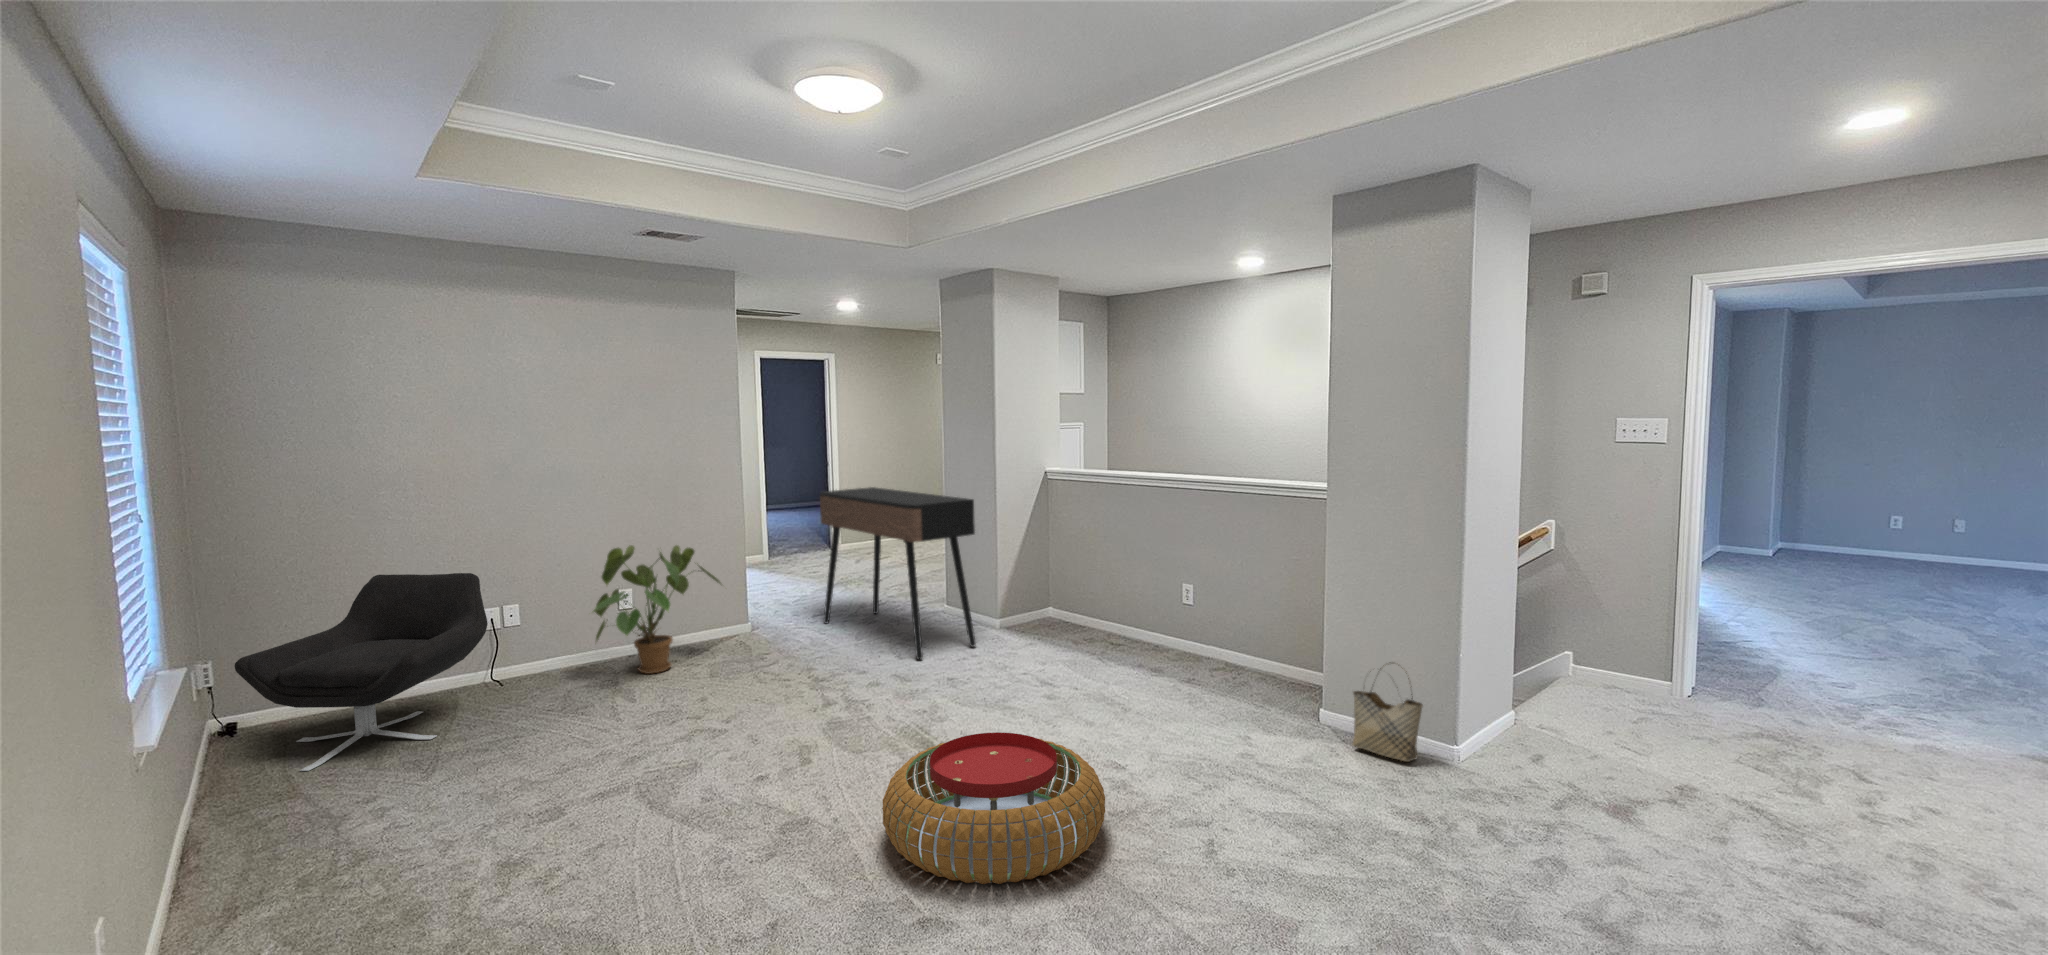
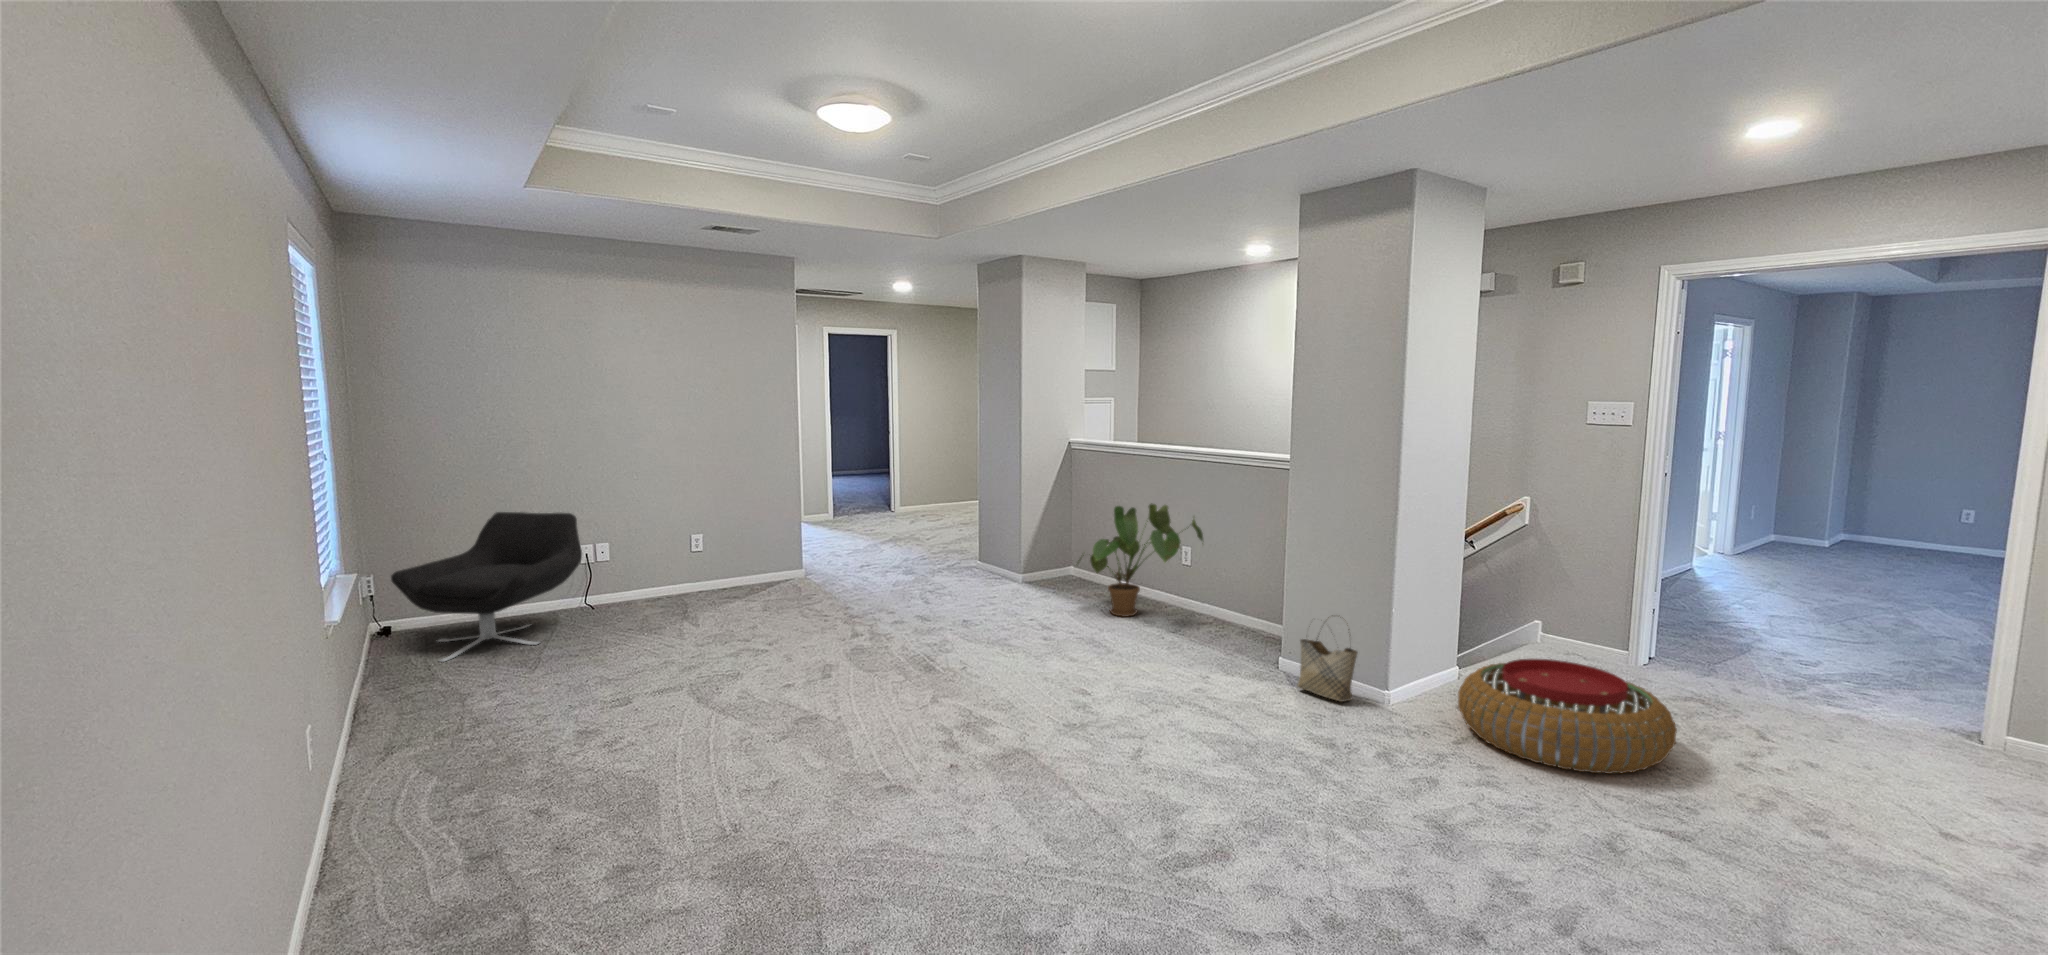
console table: present [820,487,976,660] -> none [867,453,996,604]
house plant: present [593,545,721,674] -> present [1078,504,1203,617]
pouf: present [882,732,1105,884] -> present [1458,659,1677,774]

